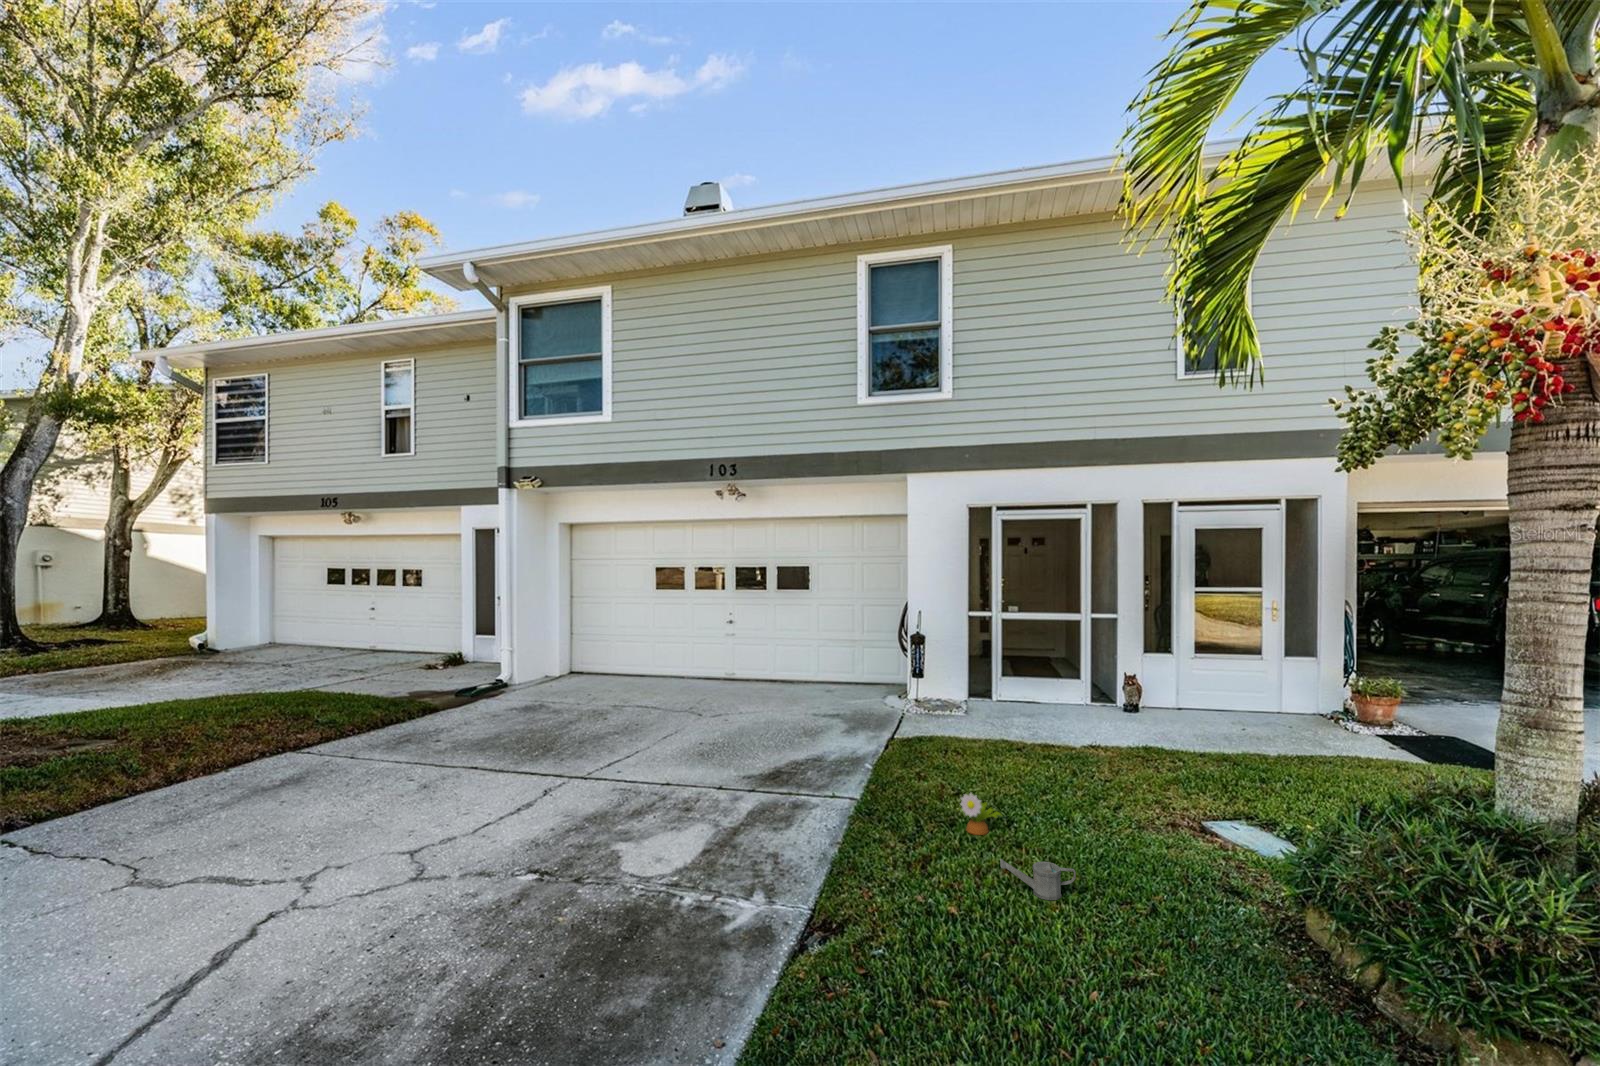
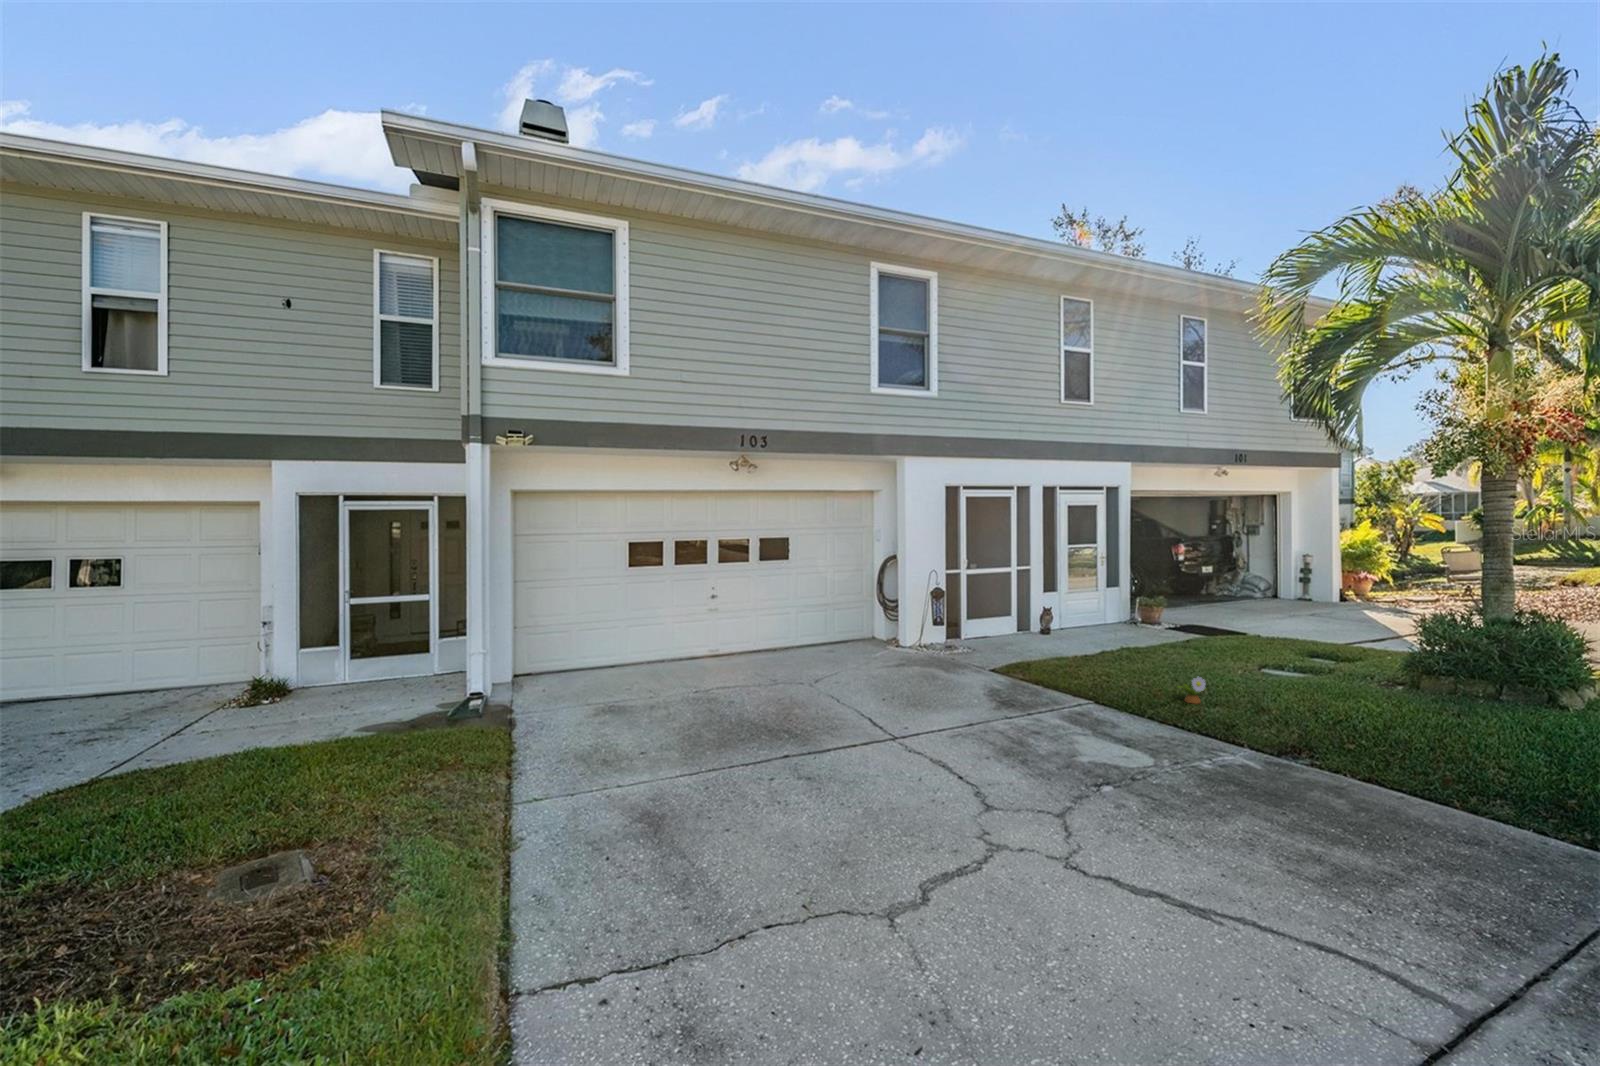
watering can: present [1000,859,1076,900] -> none [1282,699,1311,719]

